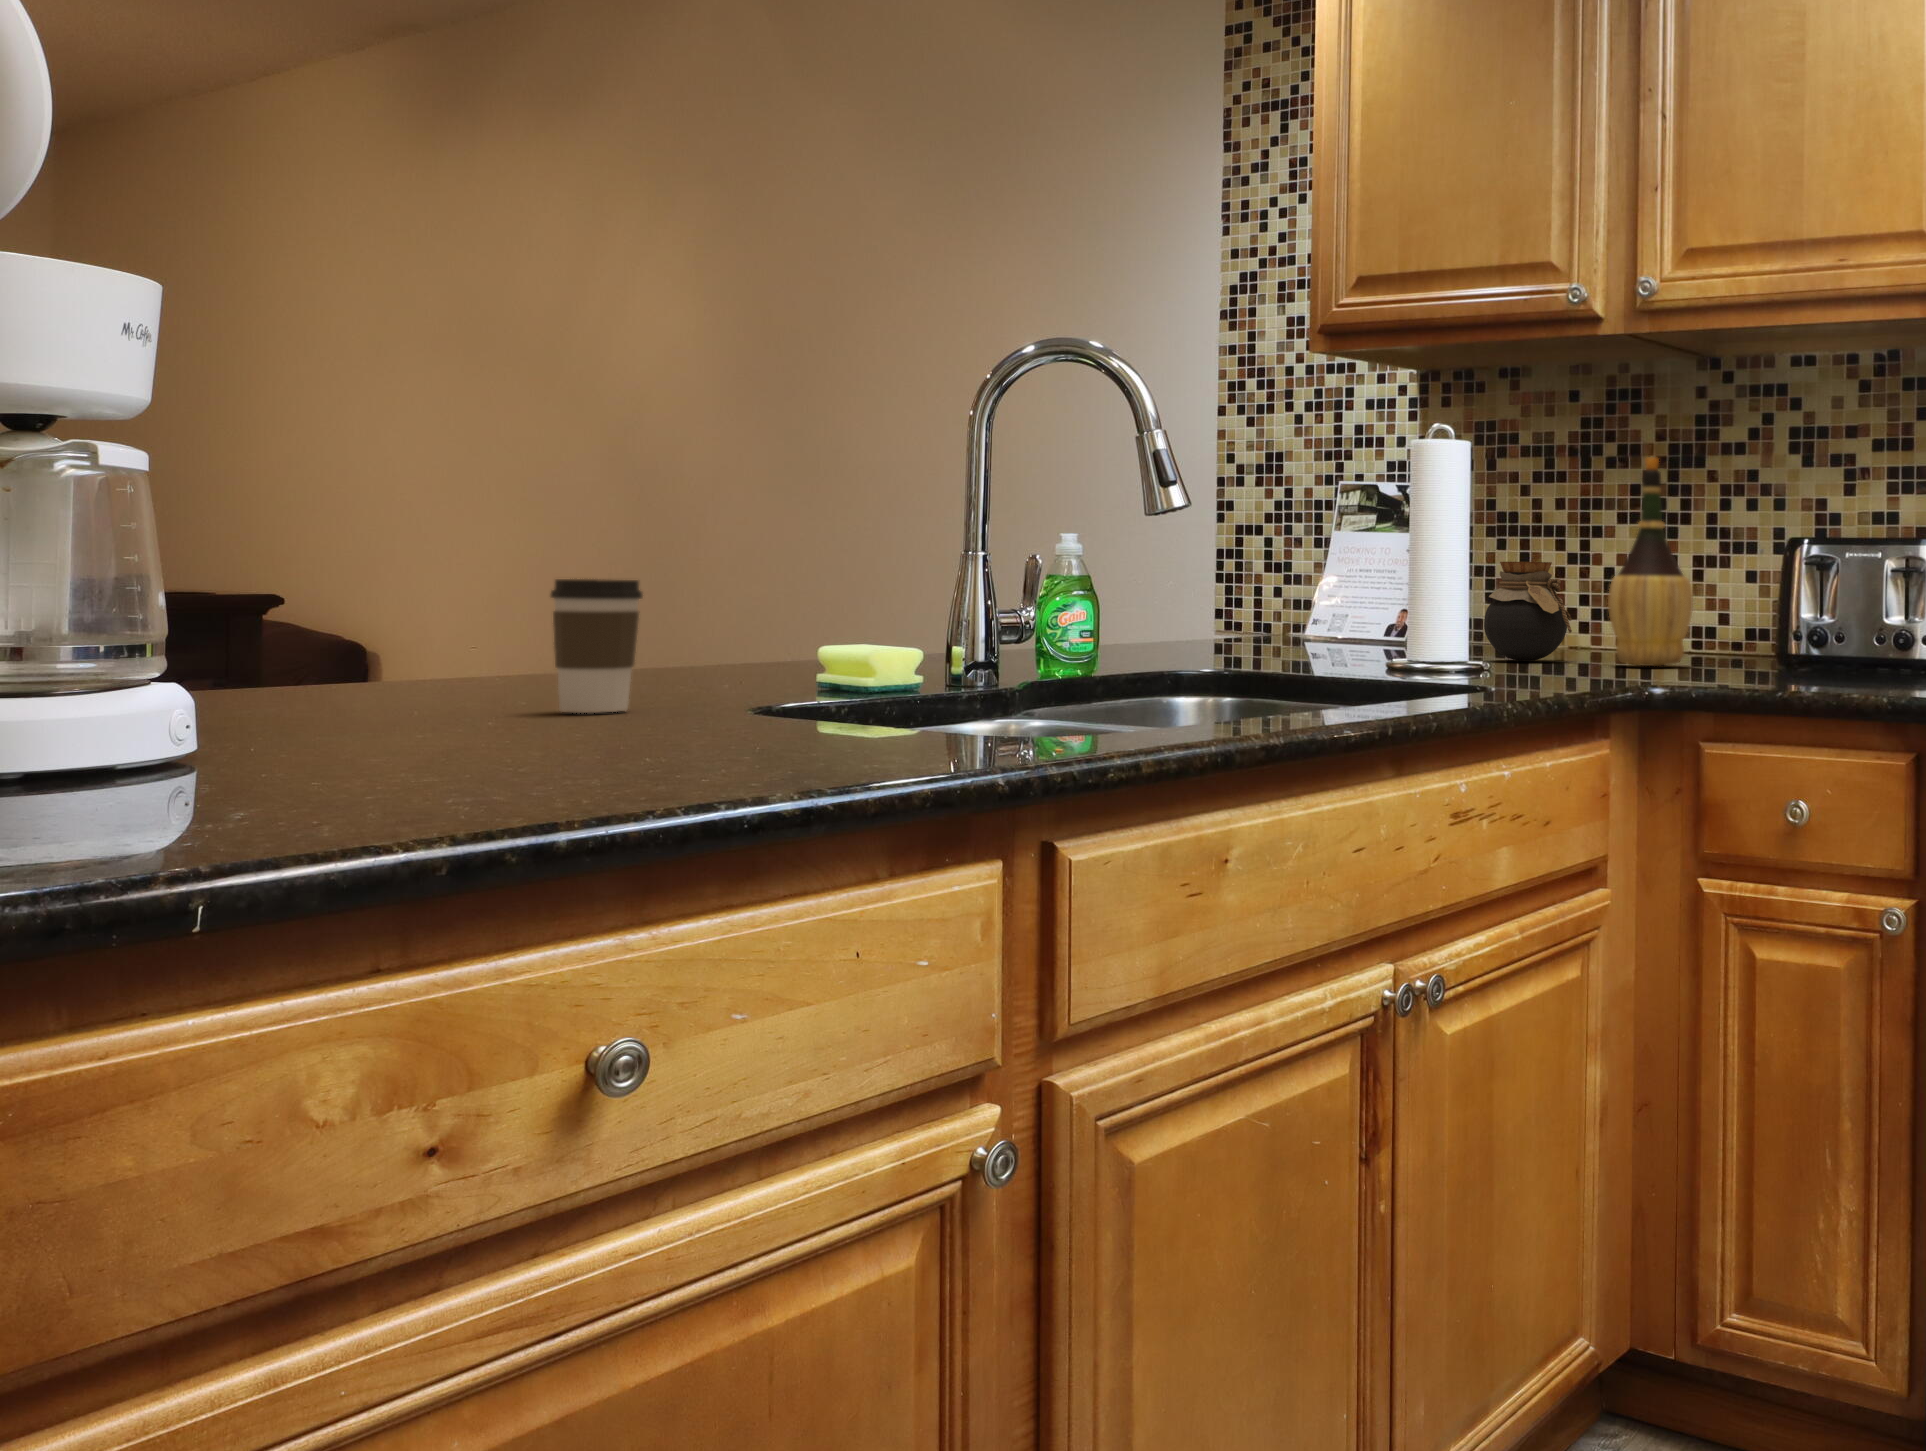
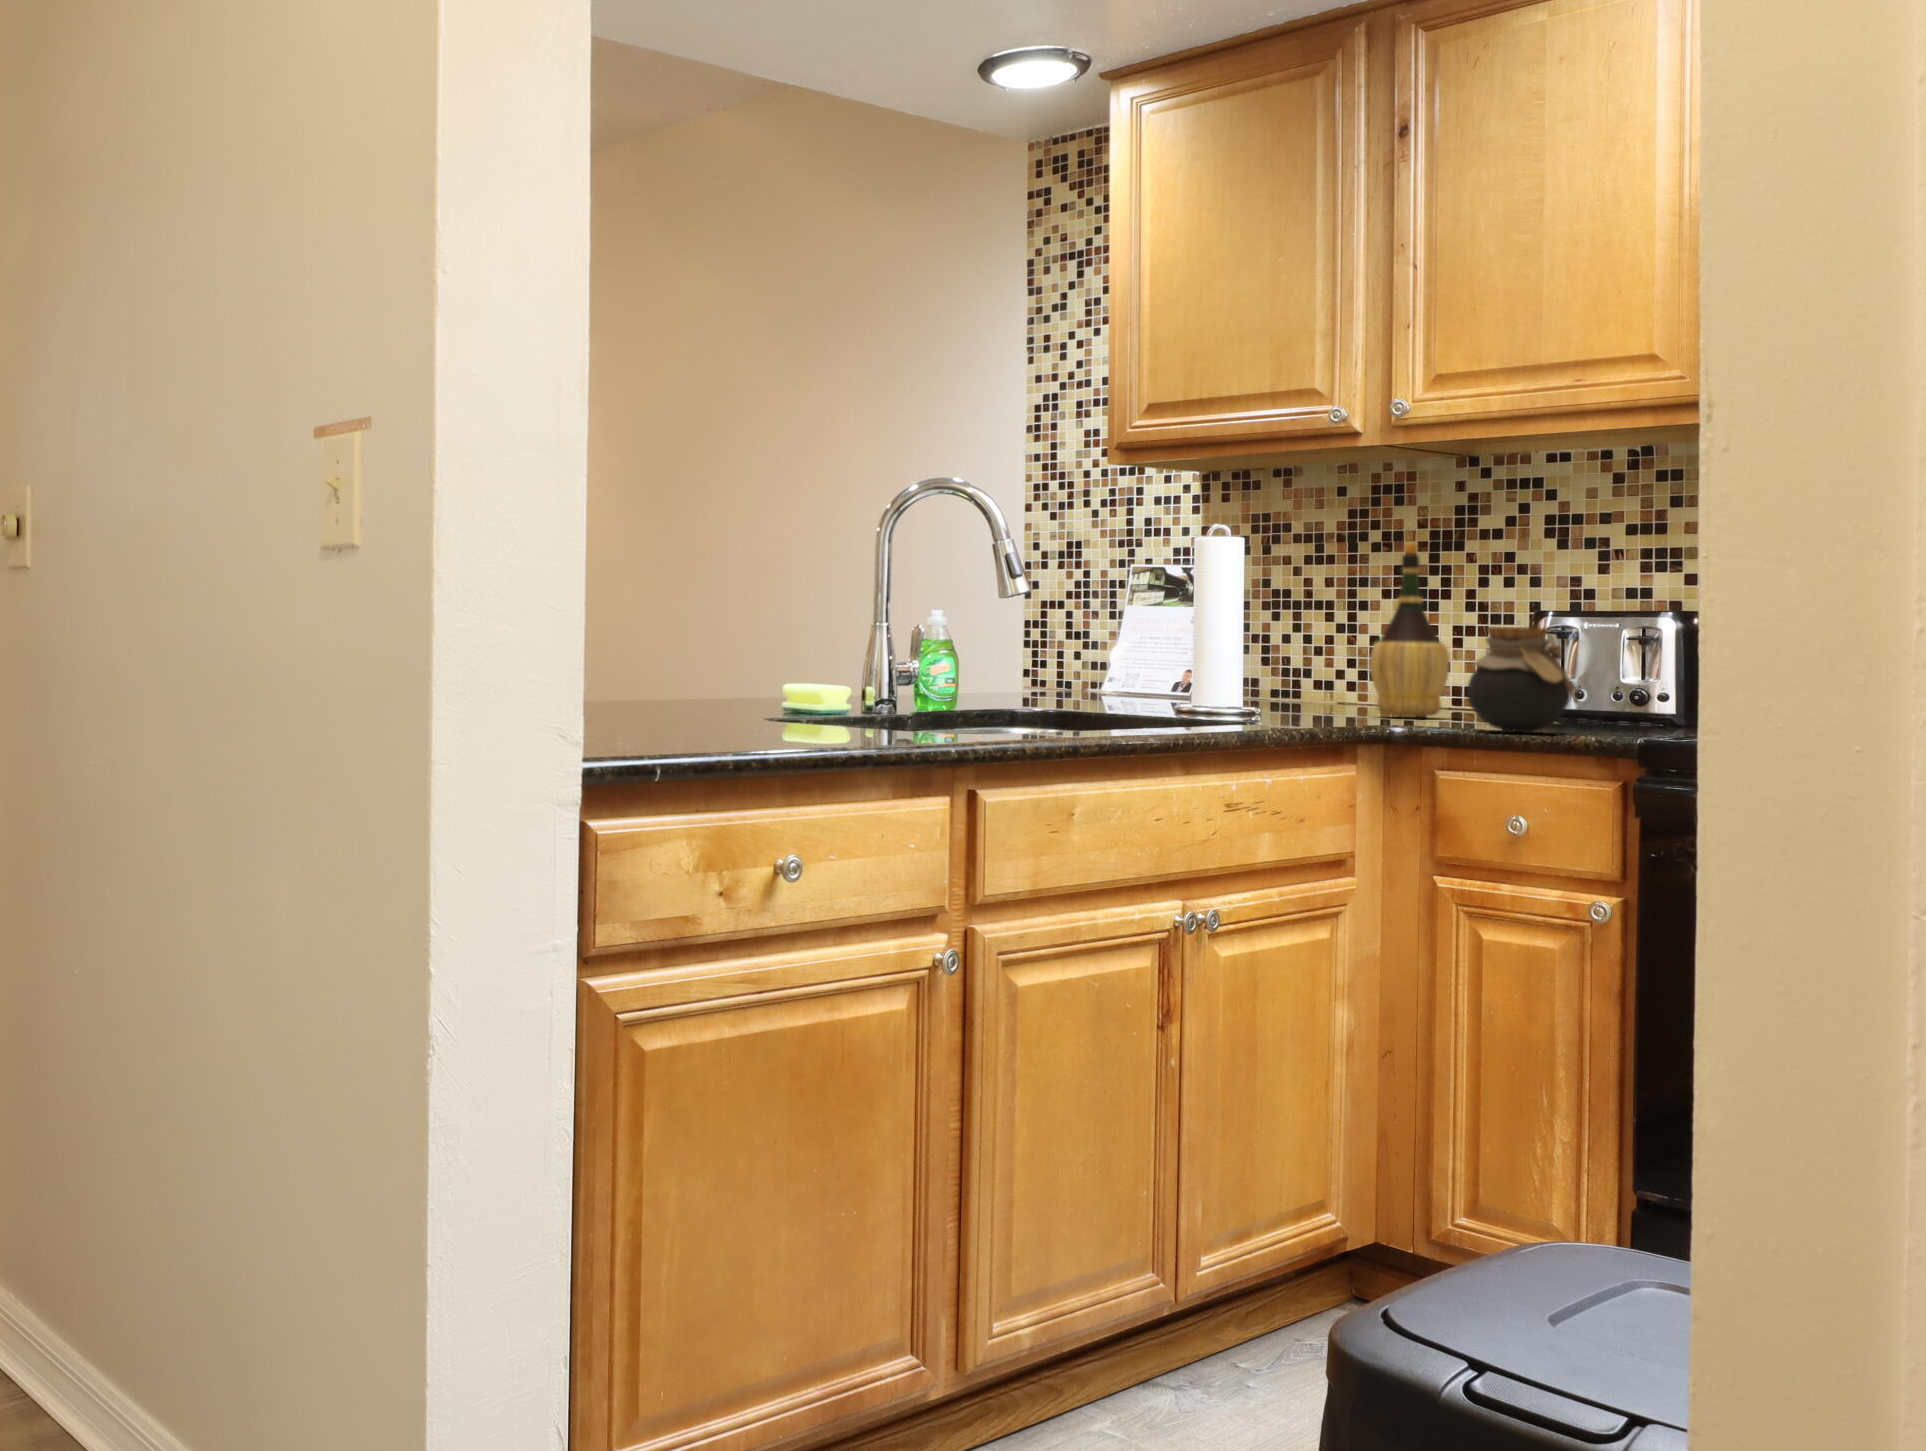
jar: present [1484,562,1572,661] -> present [1467,627,1577,732]
coffee cup: present [551,579,643,713] -> none [639,641,687,721]

